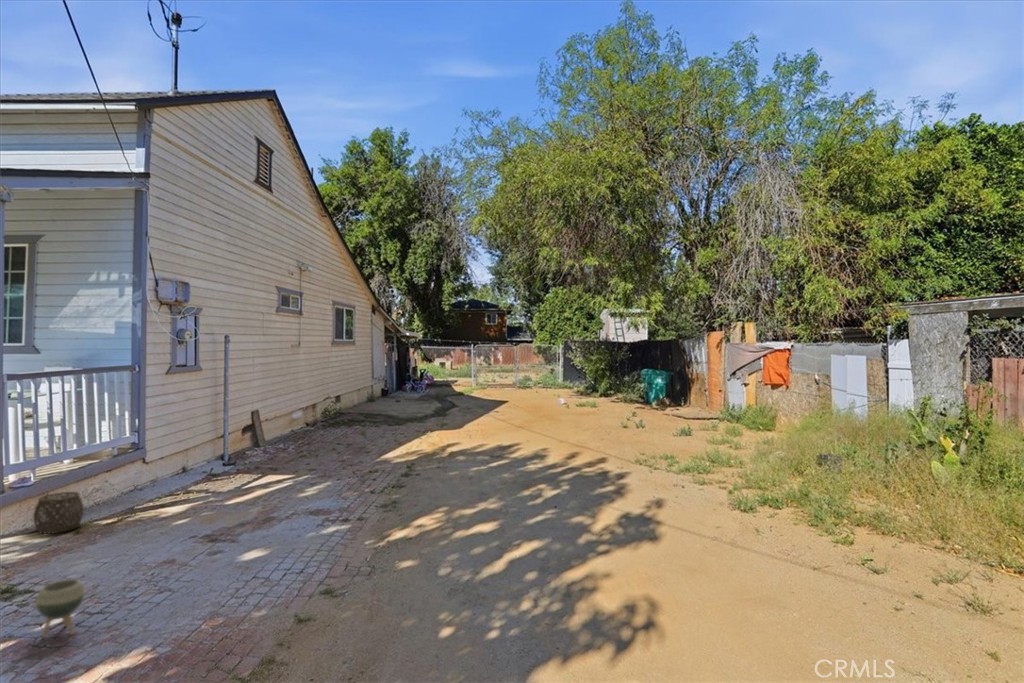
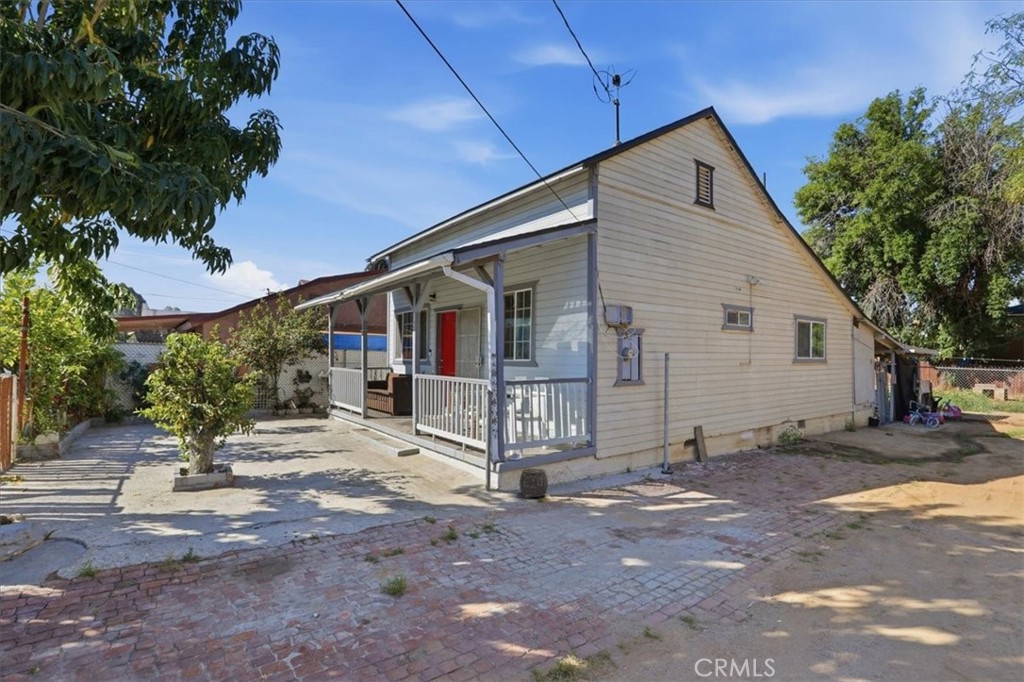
planter: present [36,579,85,638] -> none [500,517,526,554]

